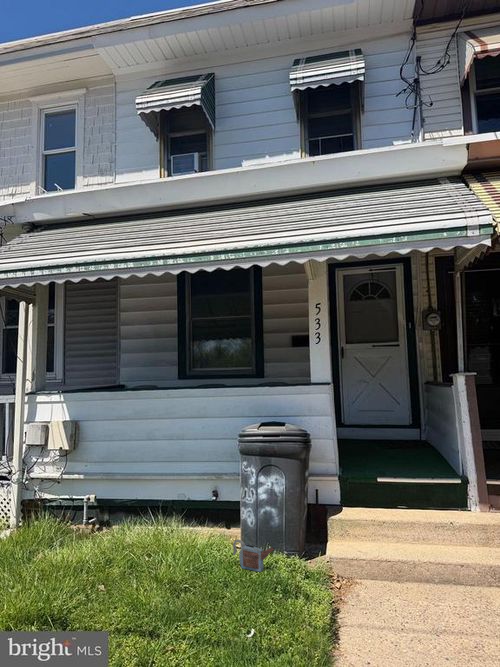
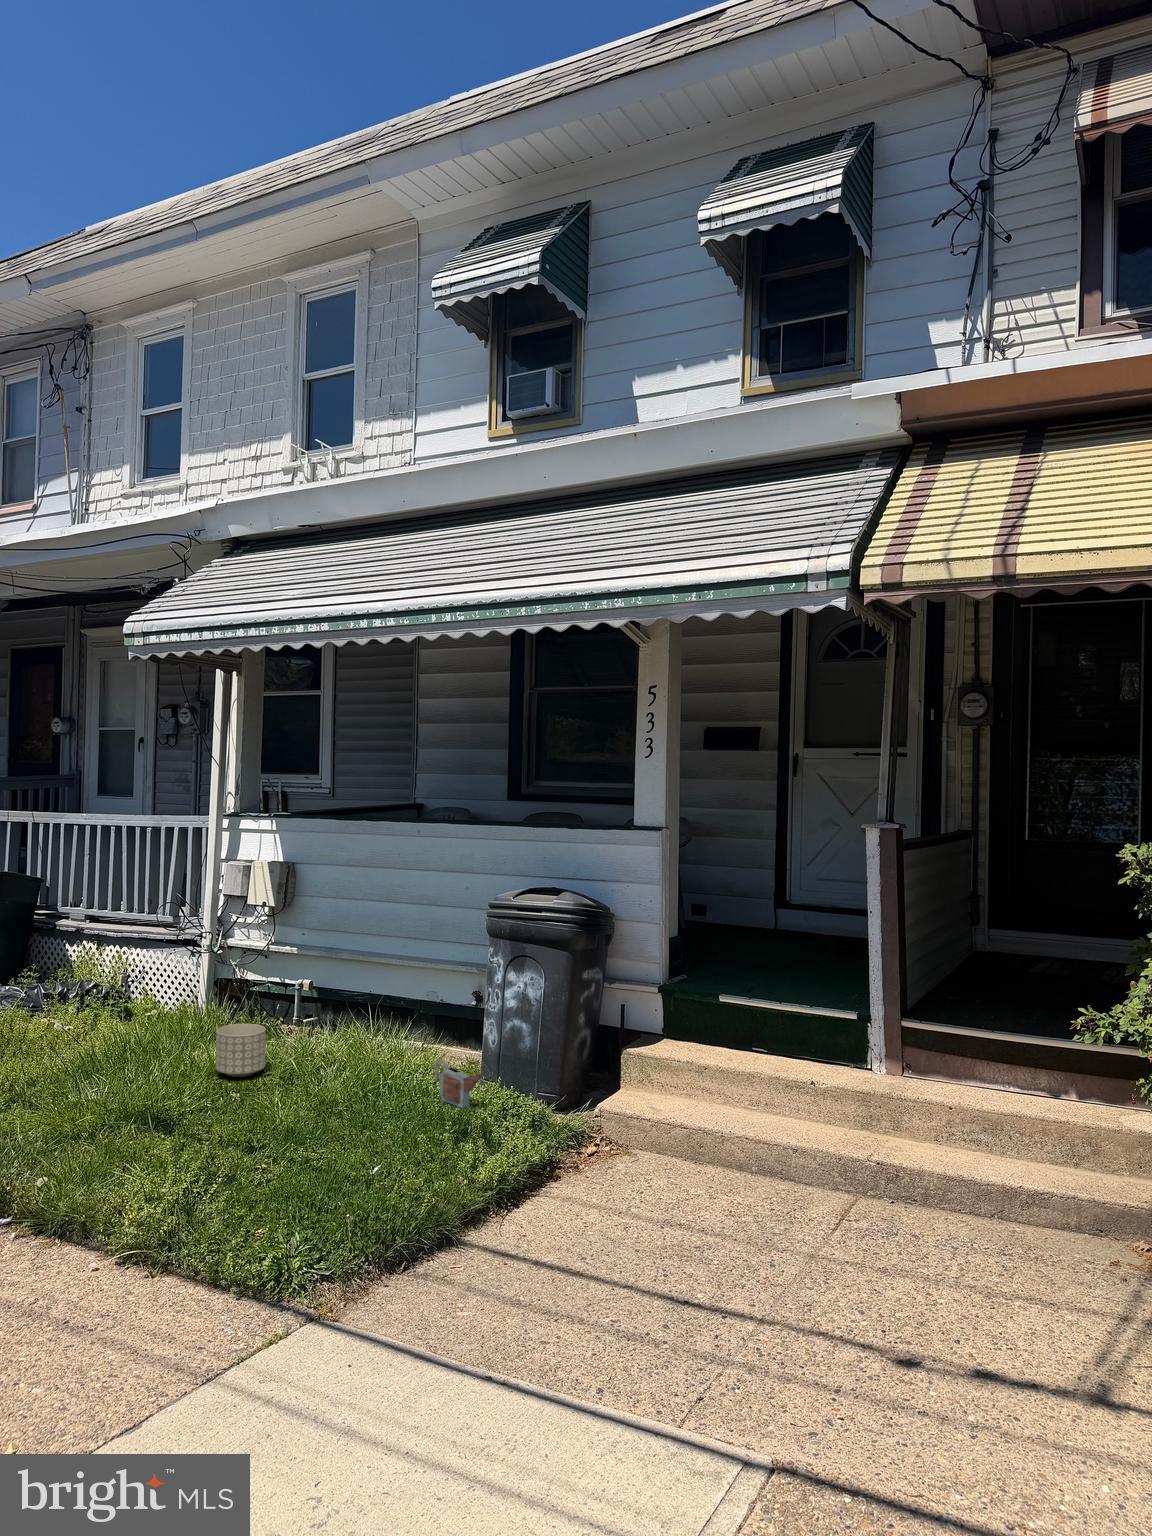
planter: none [70,531,105,572] -> present [216,1024,266,1077]

